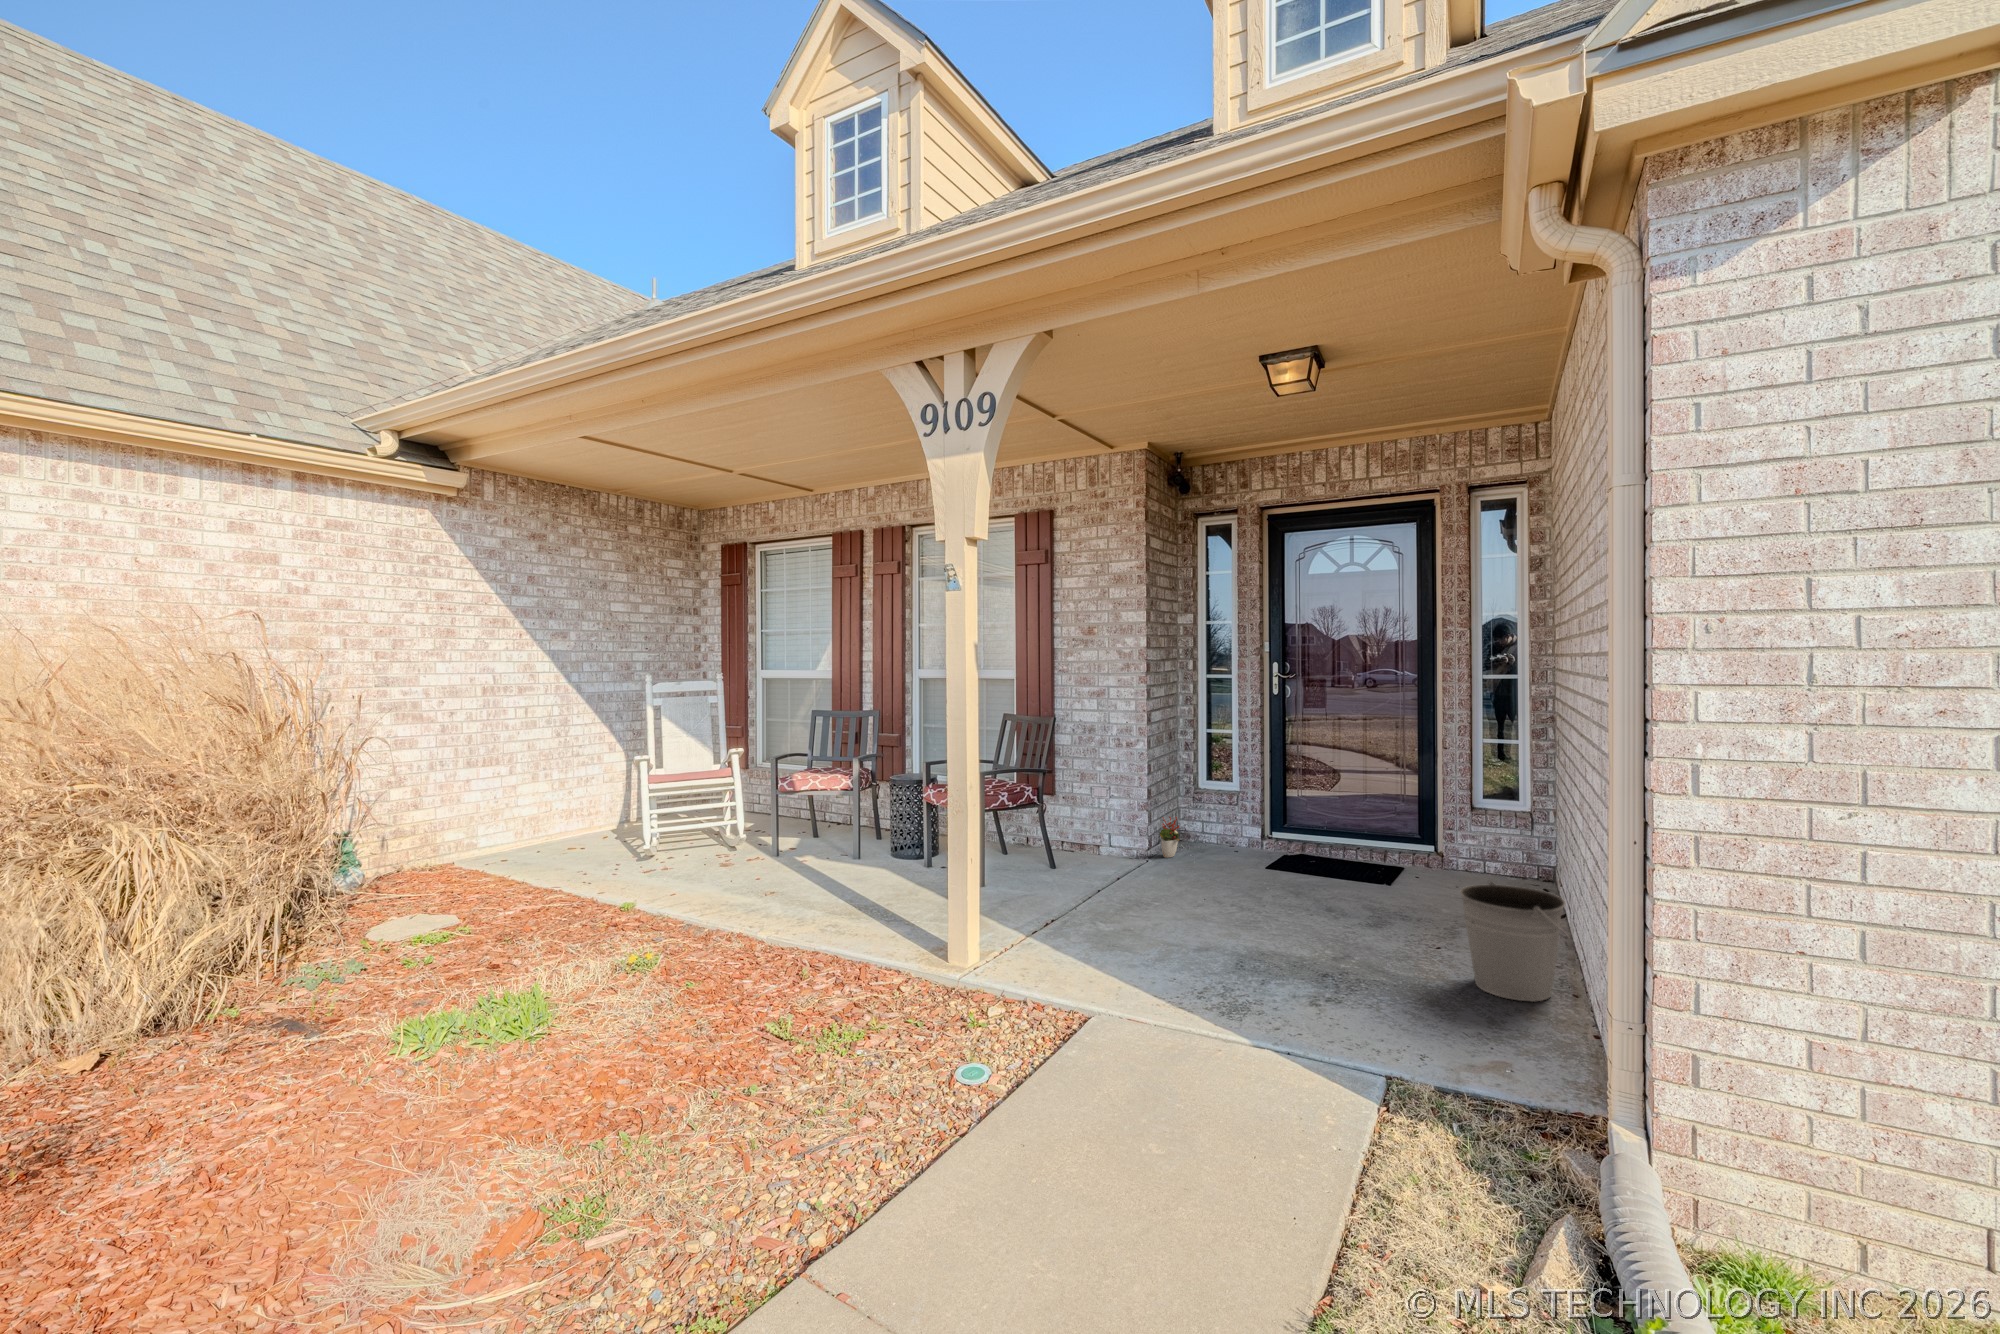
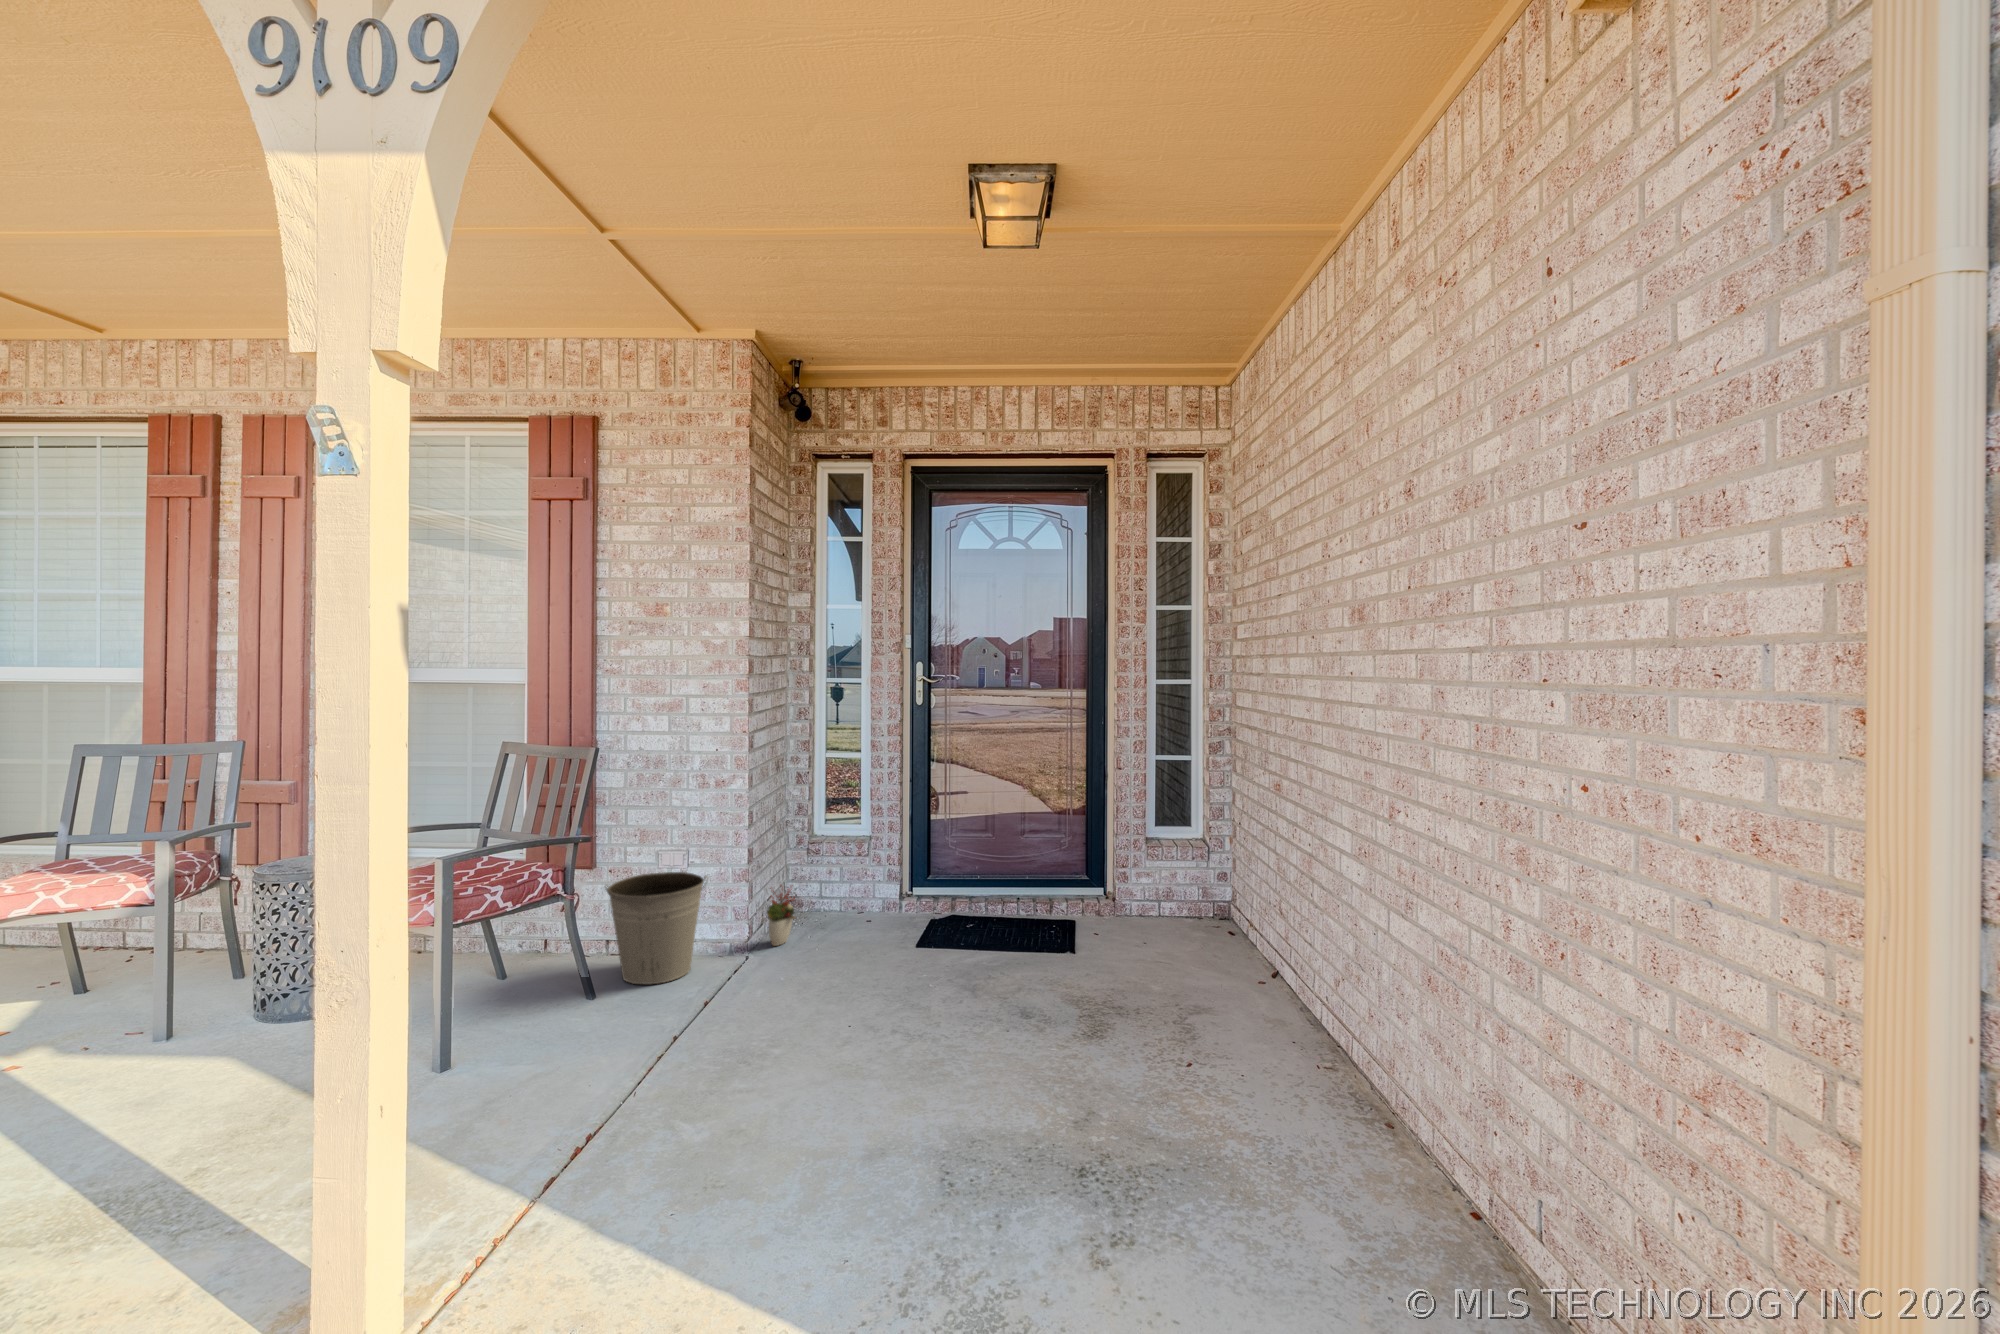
bucket: present [1460,881,1570,1001] -> present [606,872,707,984]

